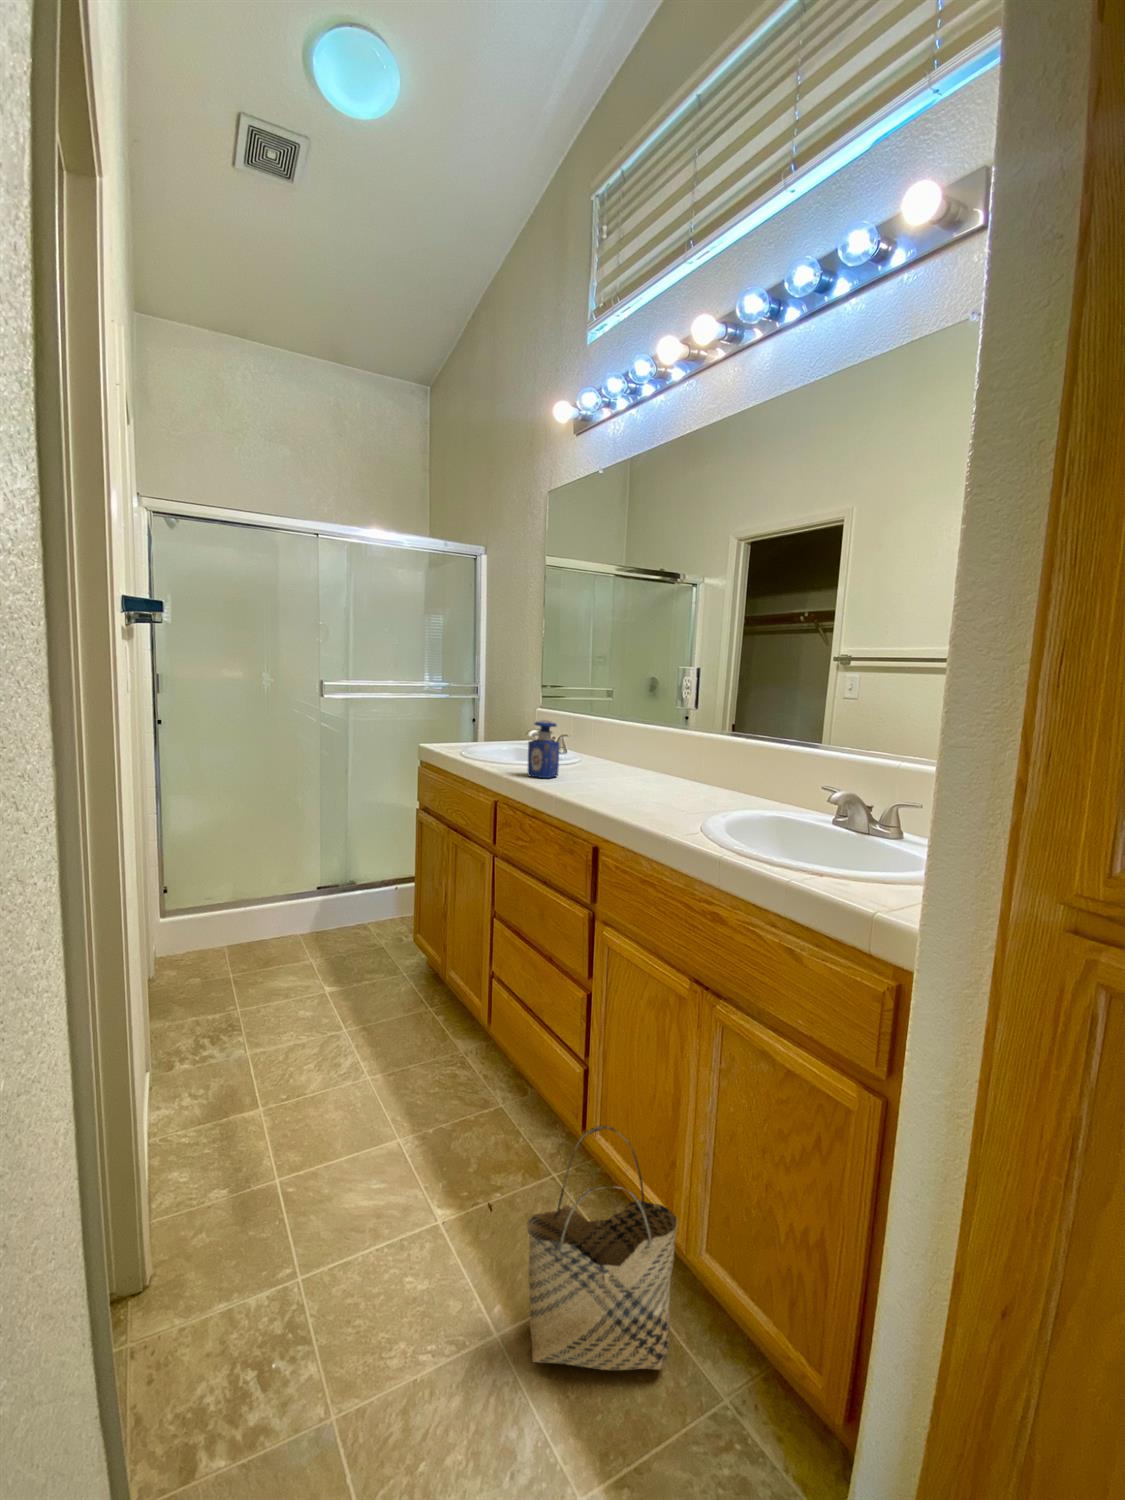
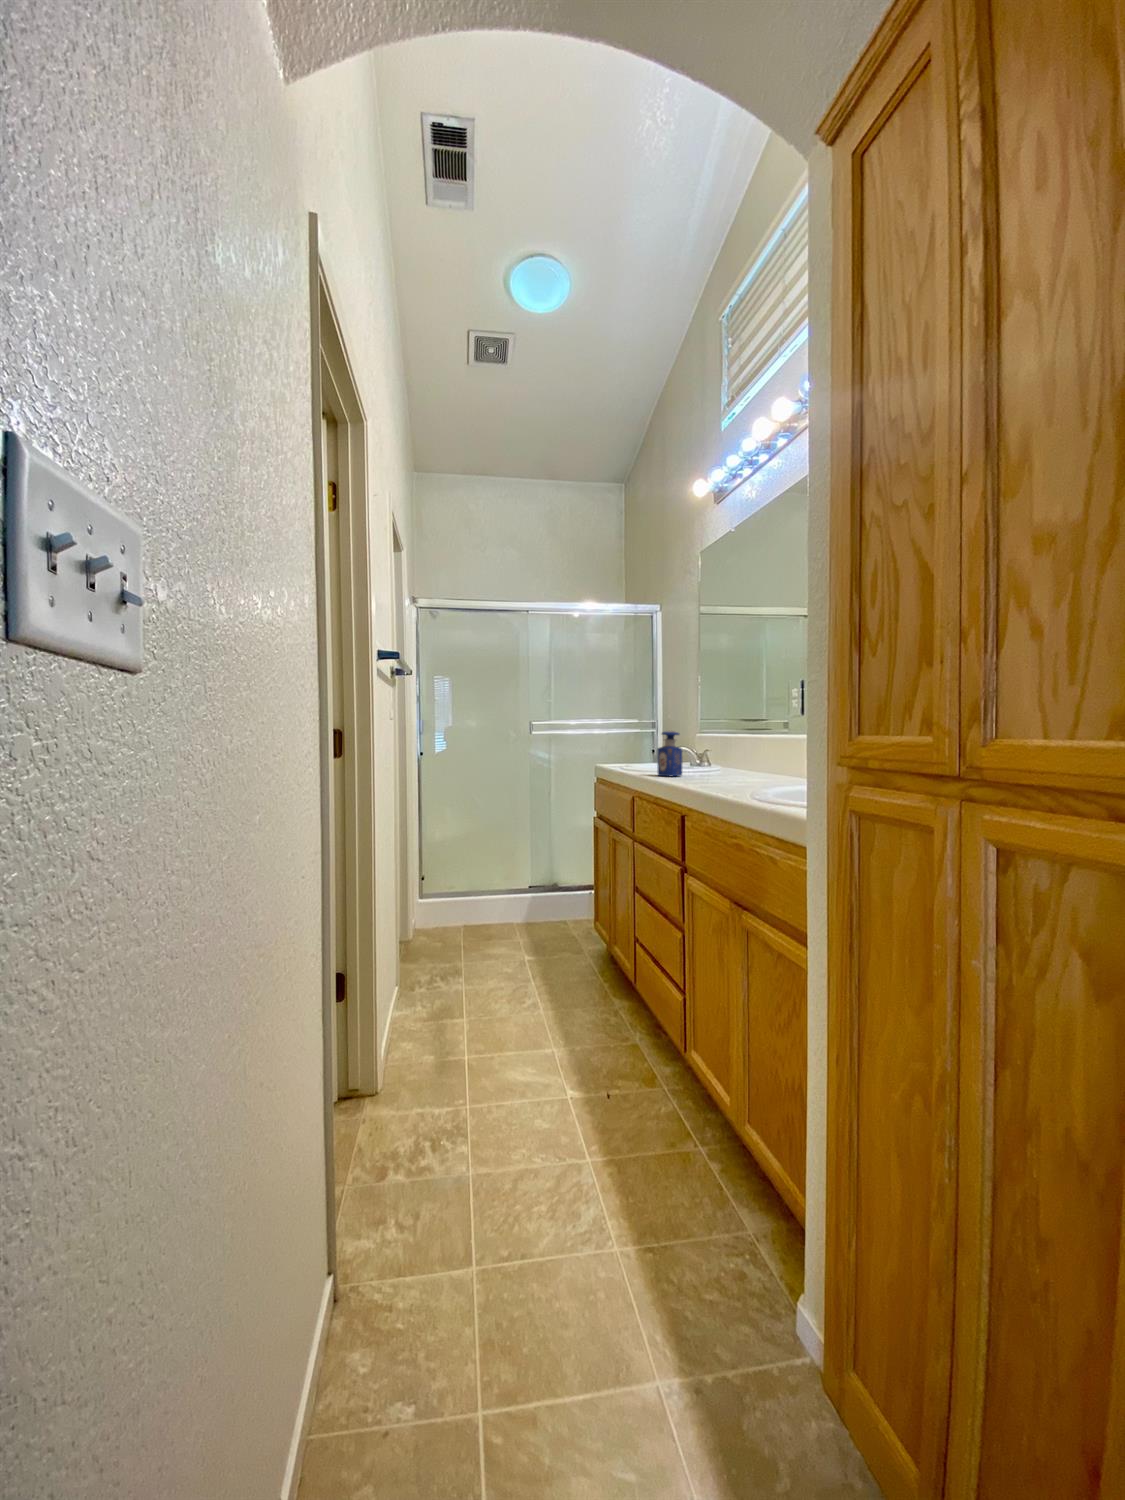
woven basket: present [526,1126,678,1370] -> none [605,1014,722,1201]

